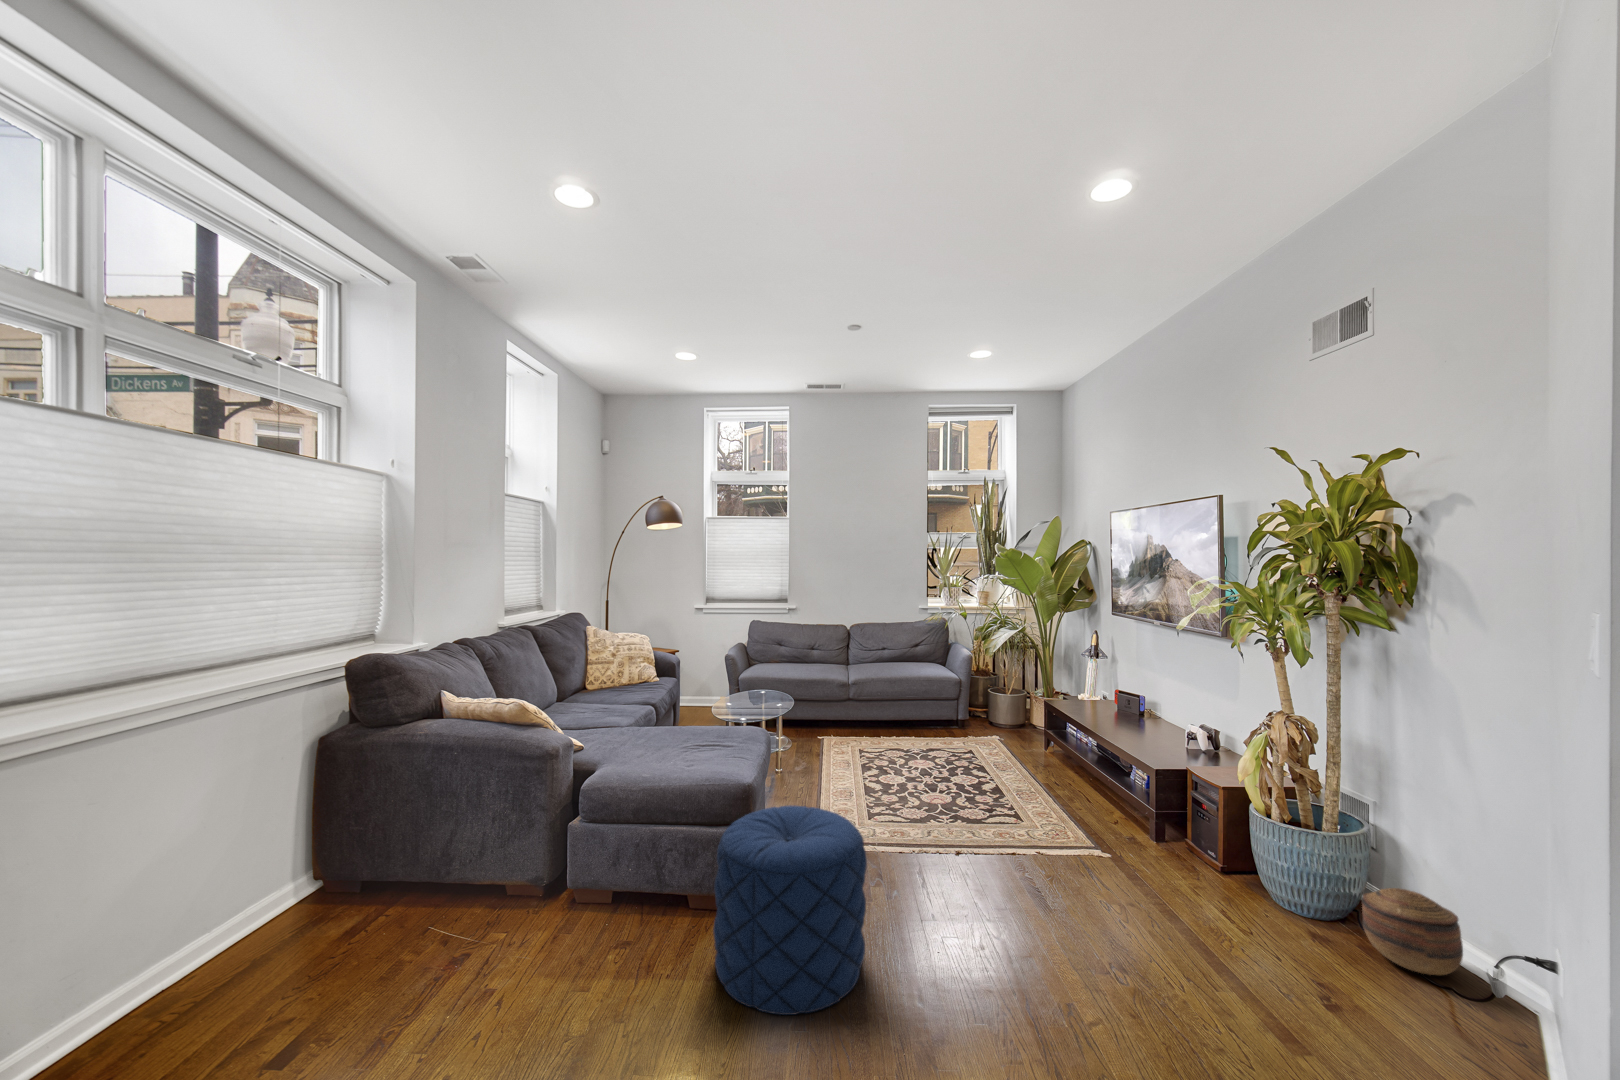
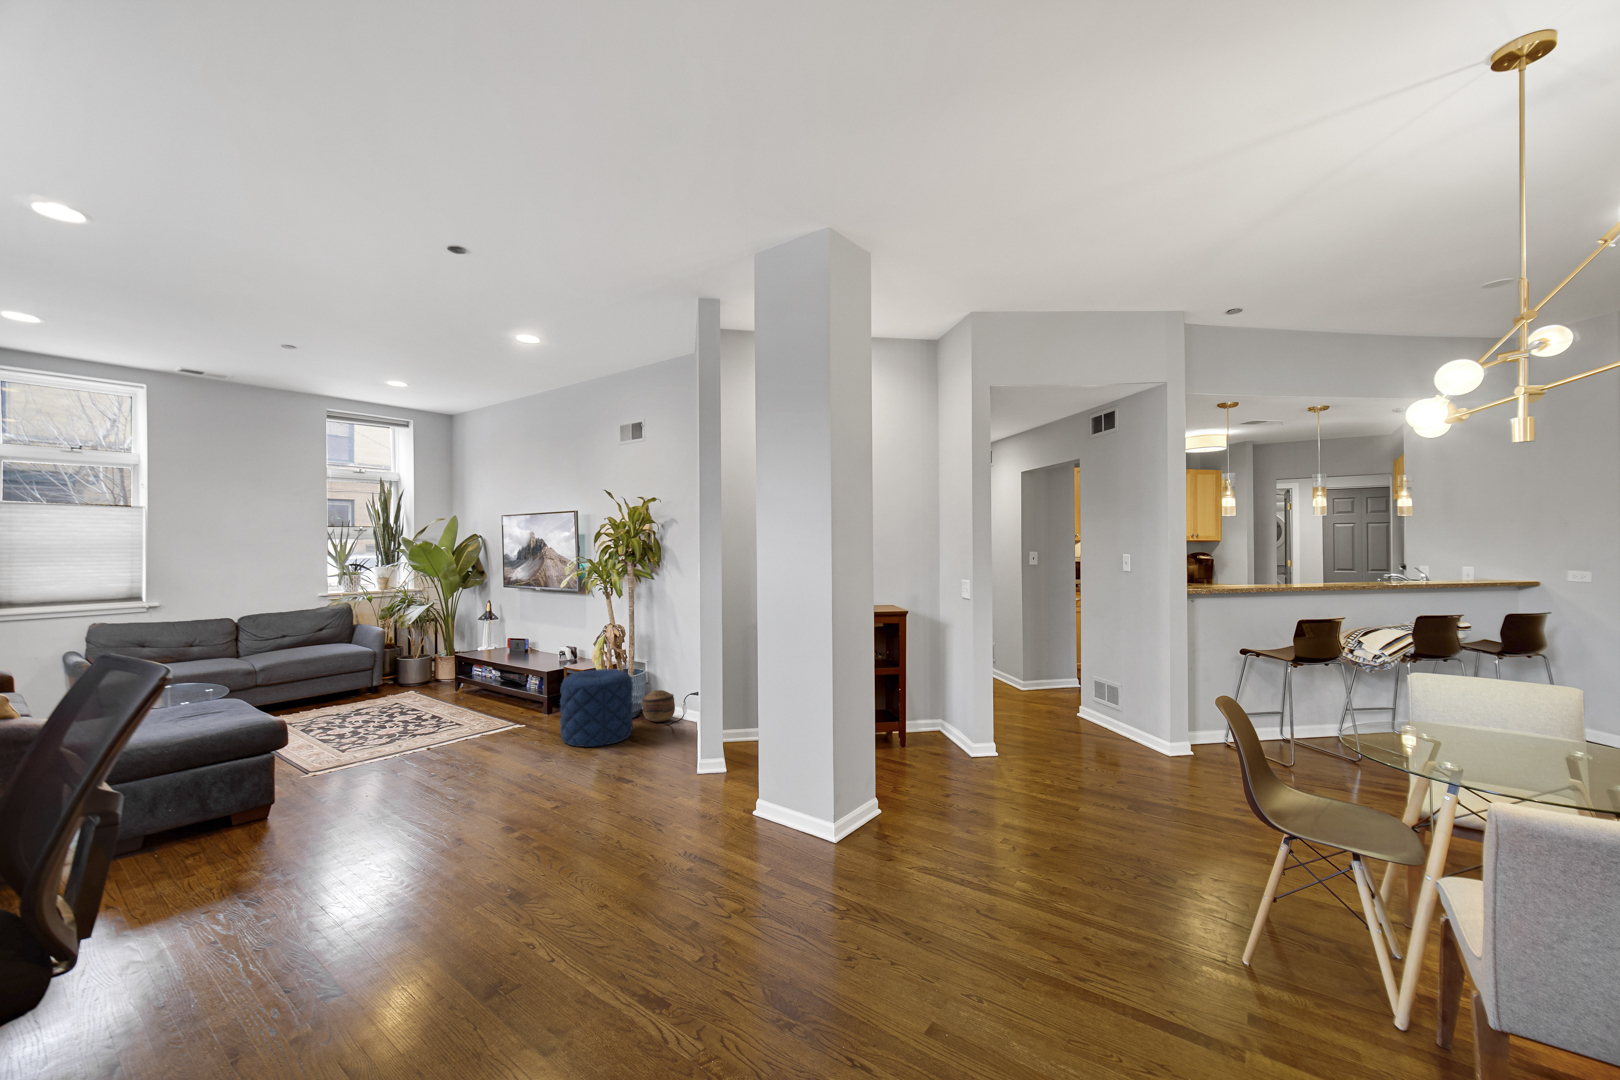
pouf: present [713,806,867,1015] -> present [560,669,633,747]

